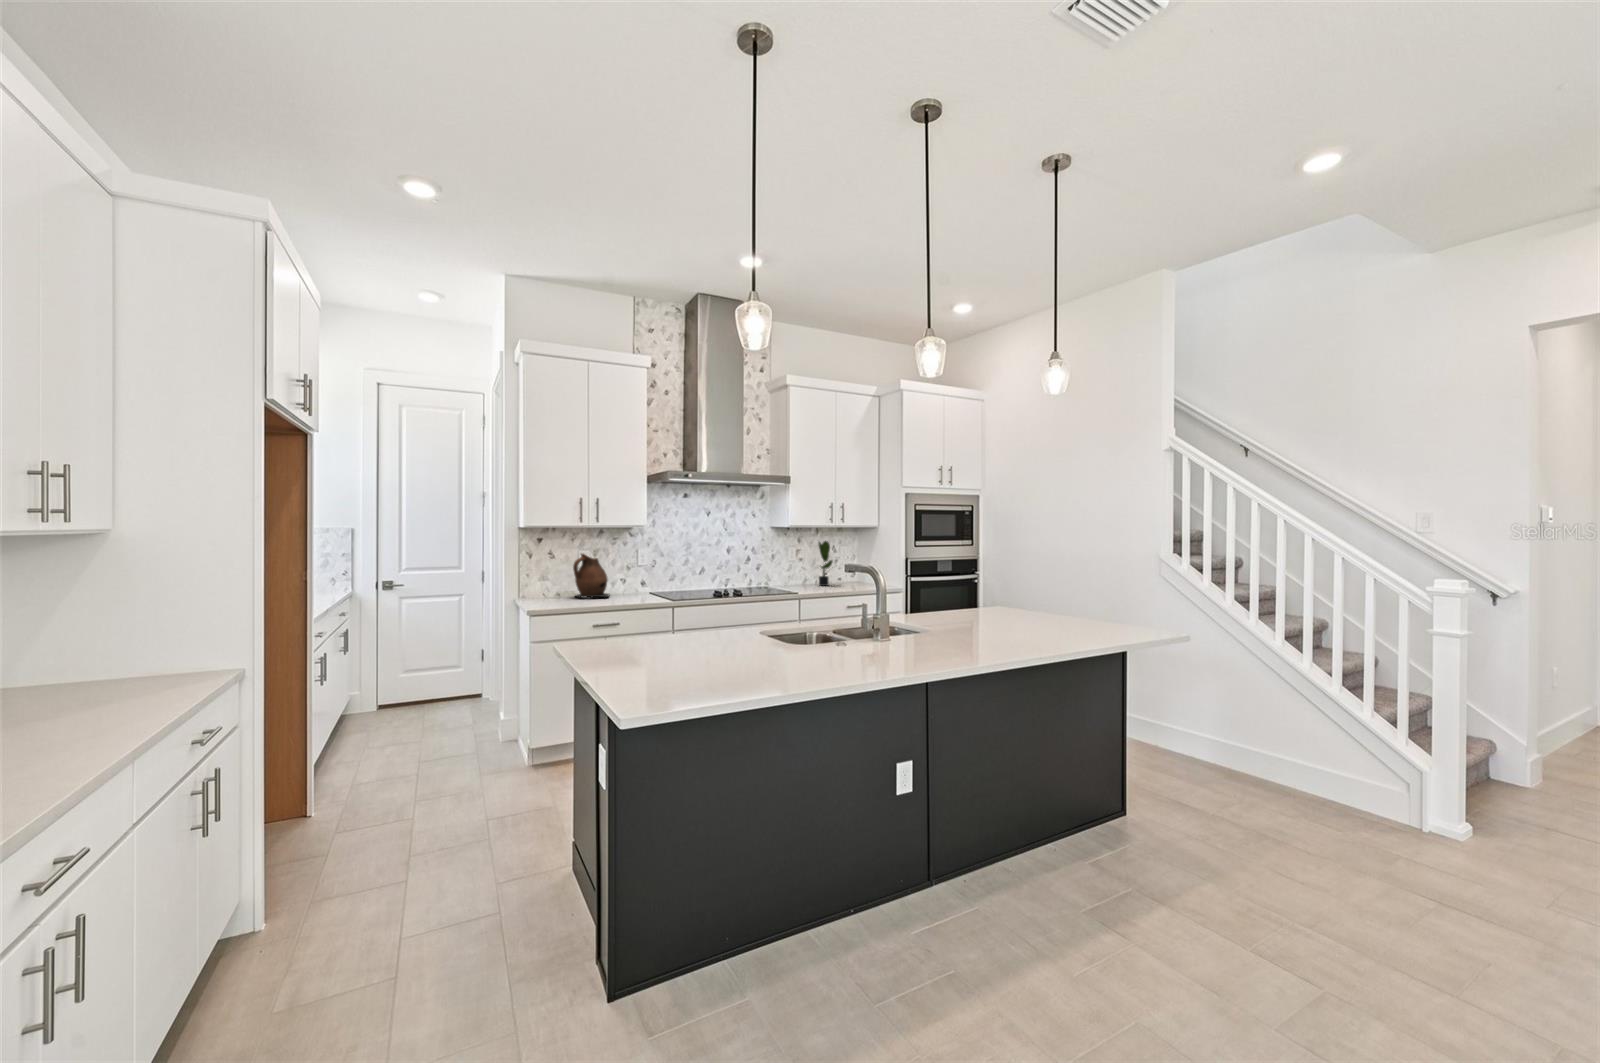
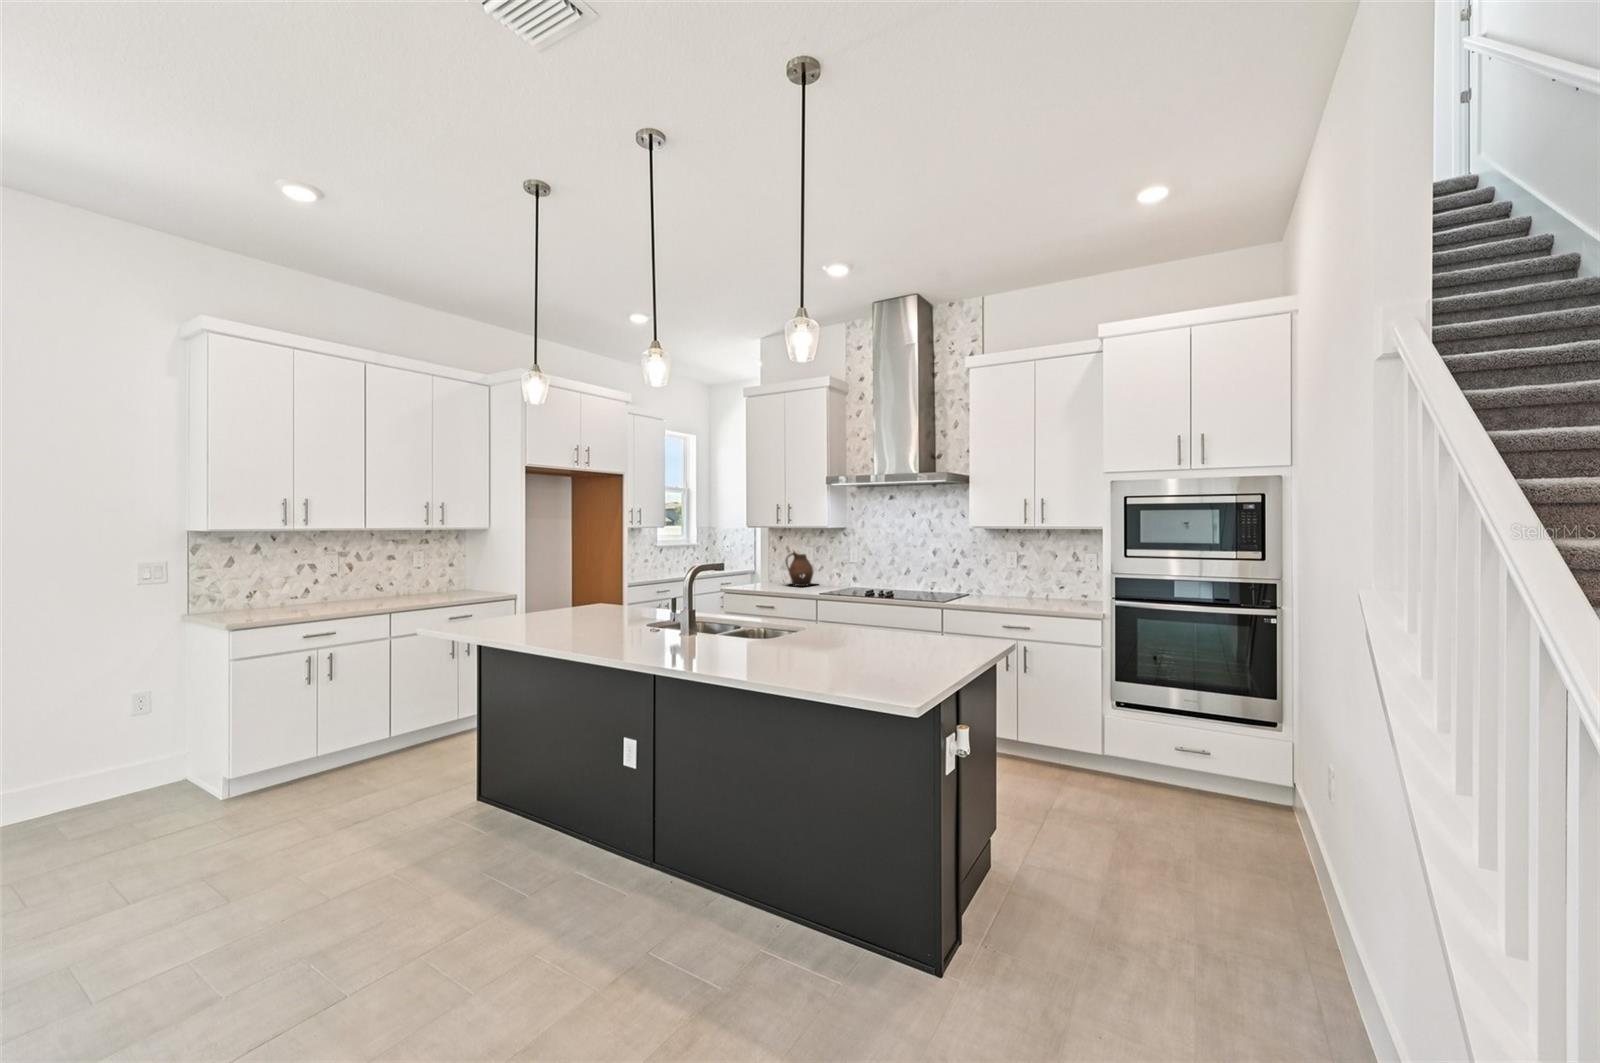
potted plant: present [819,541,832,586] -> none [1022,545,1052,600]

